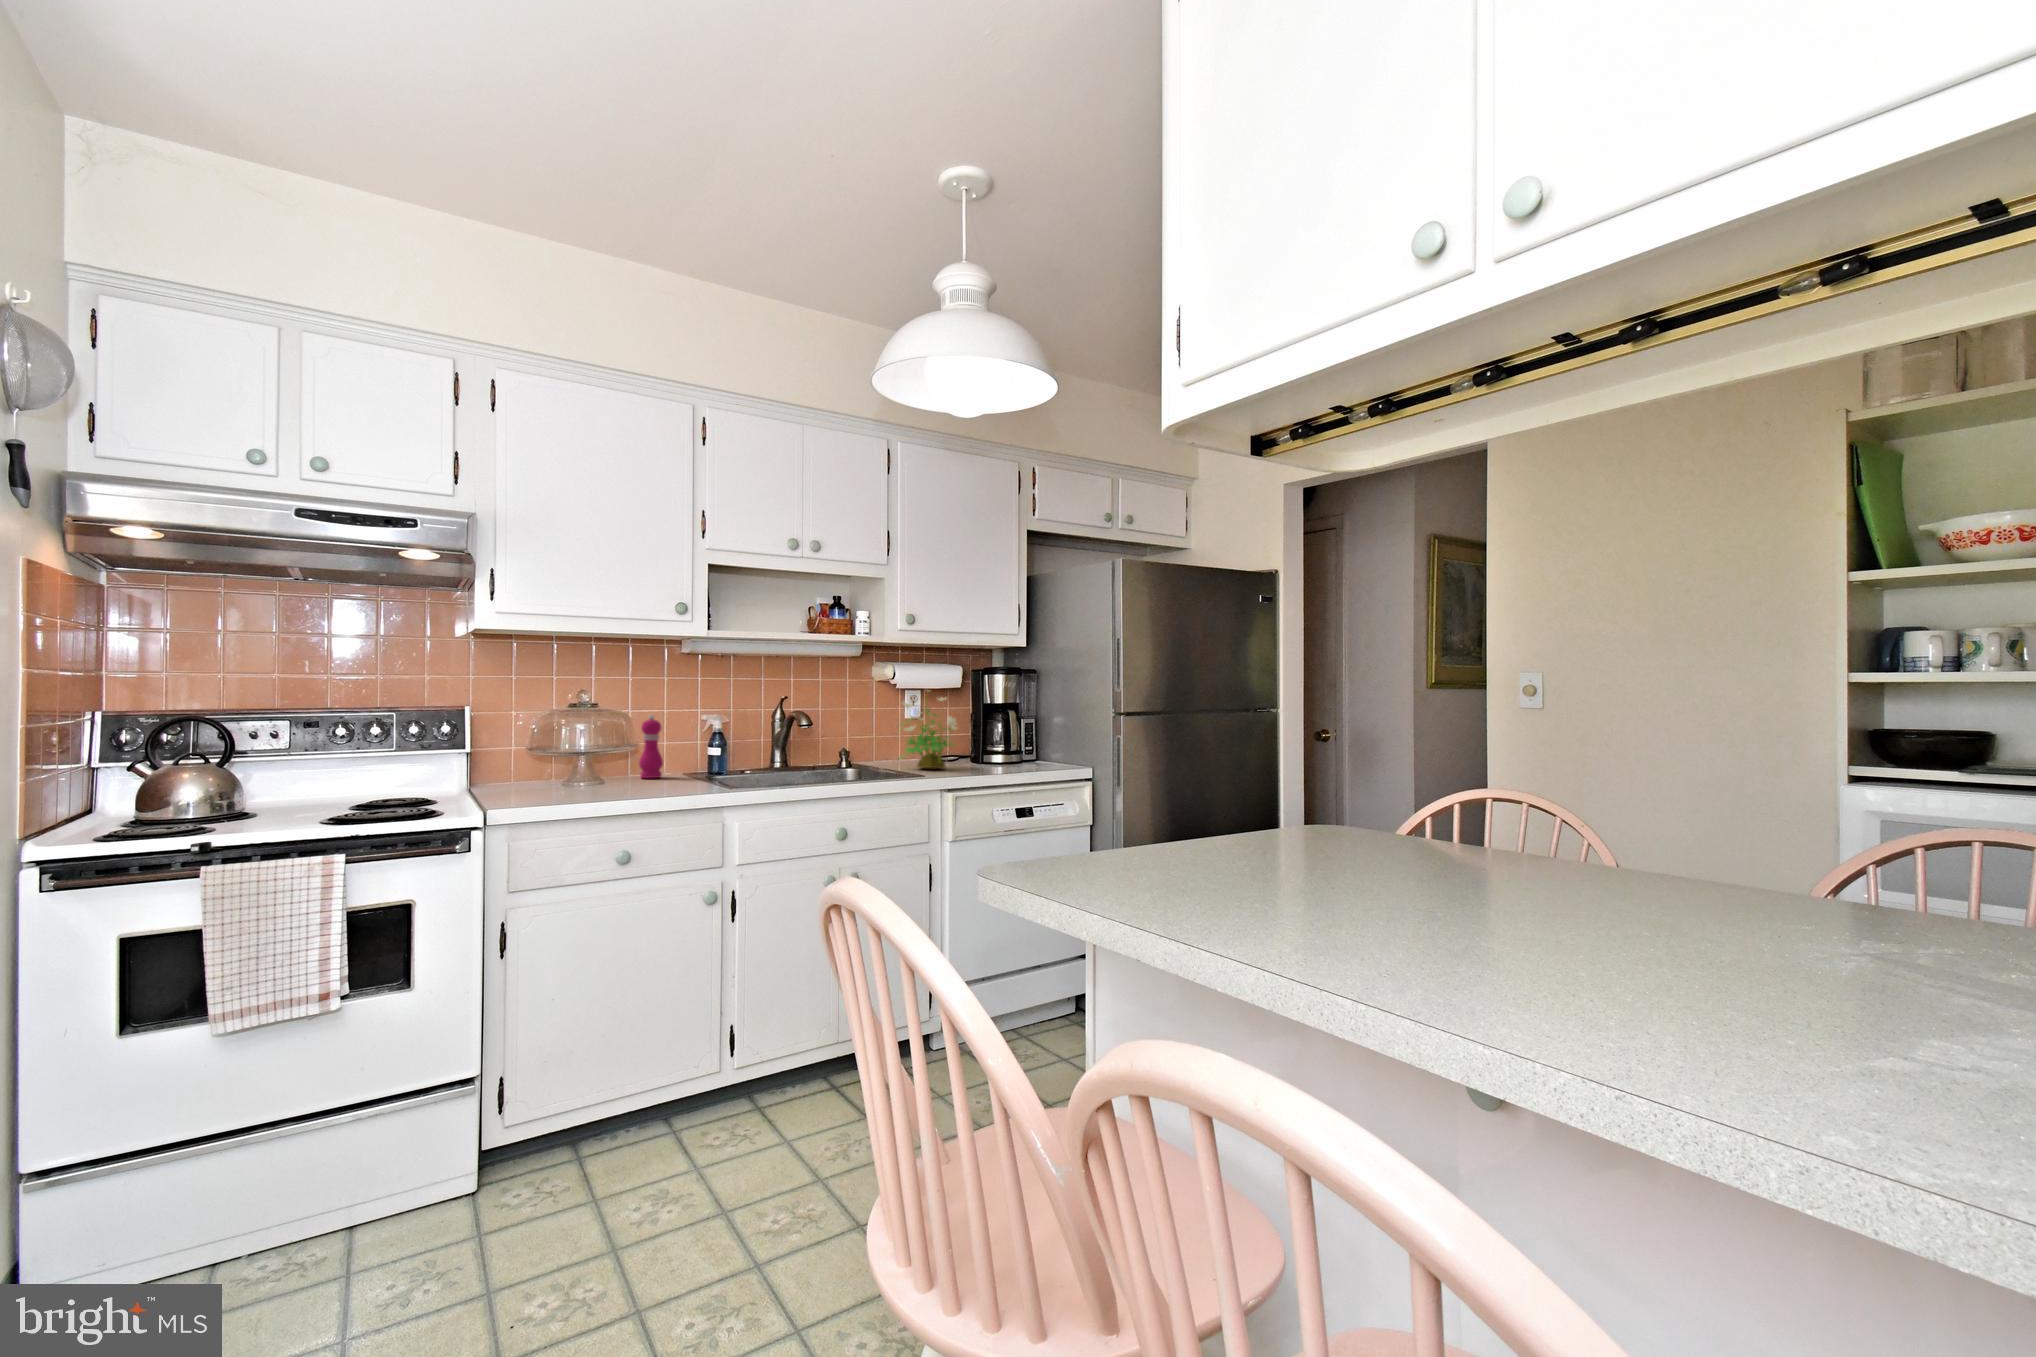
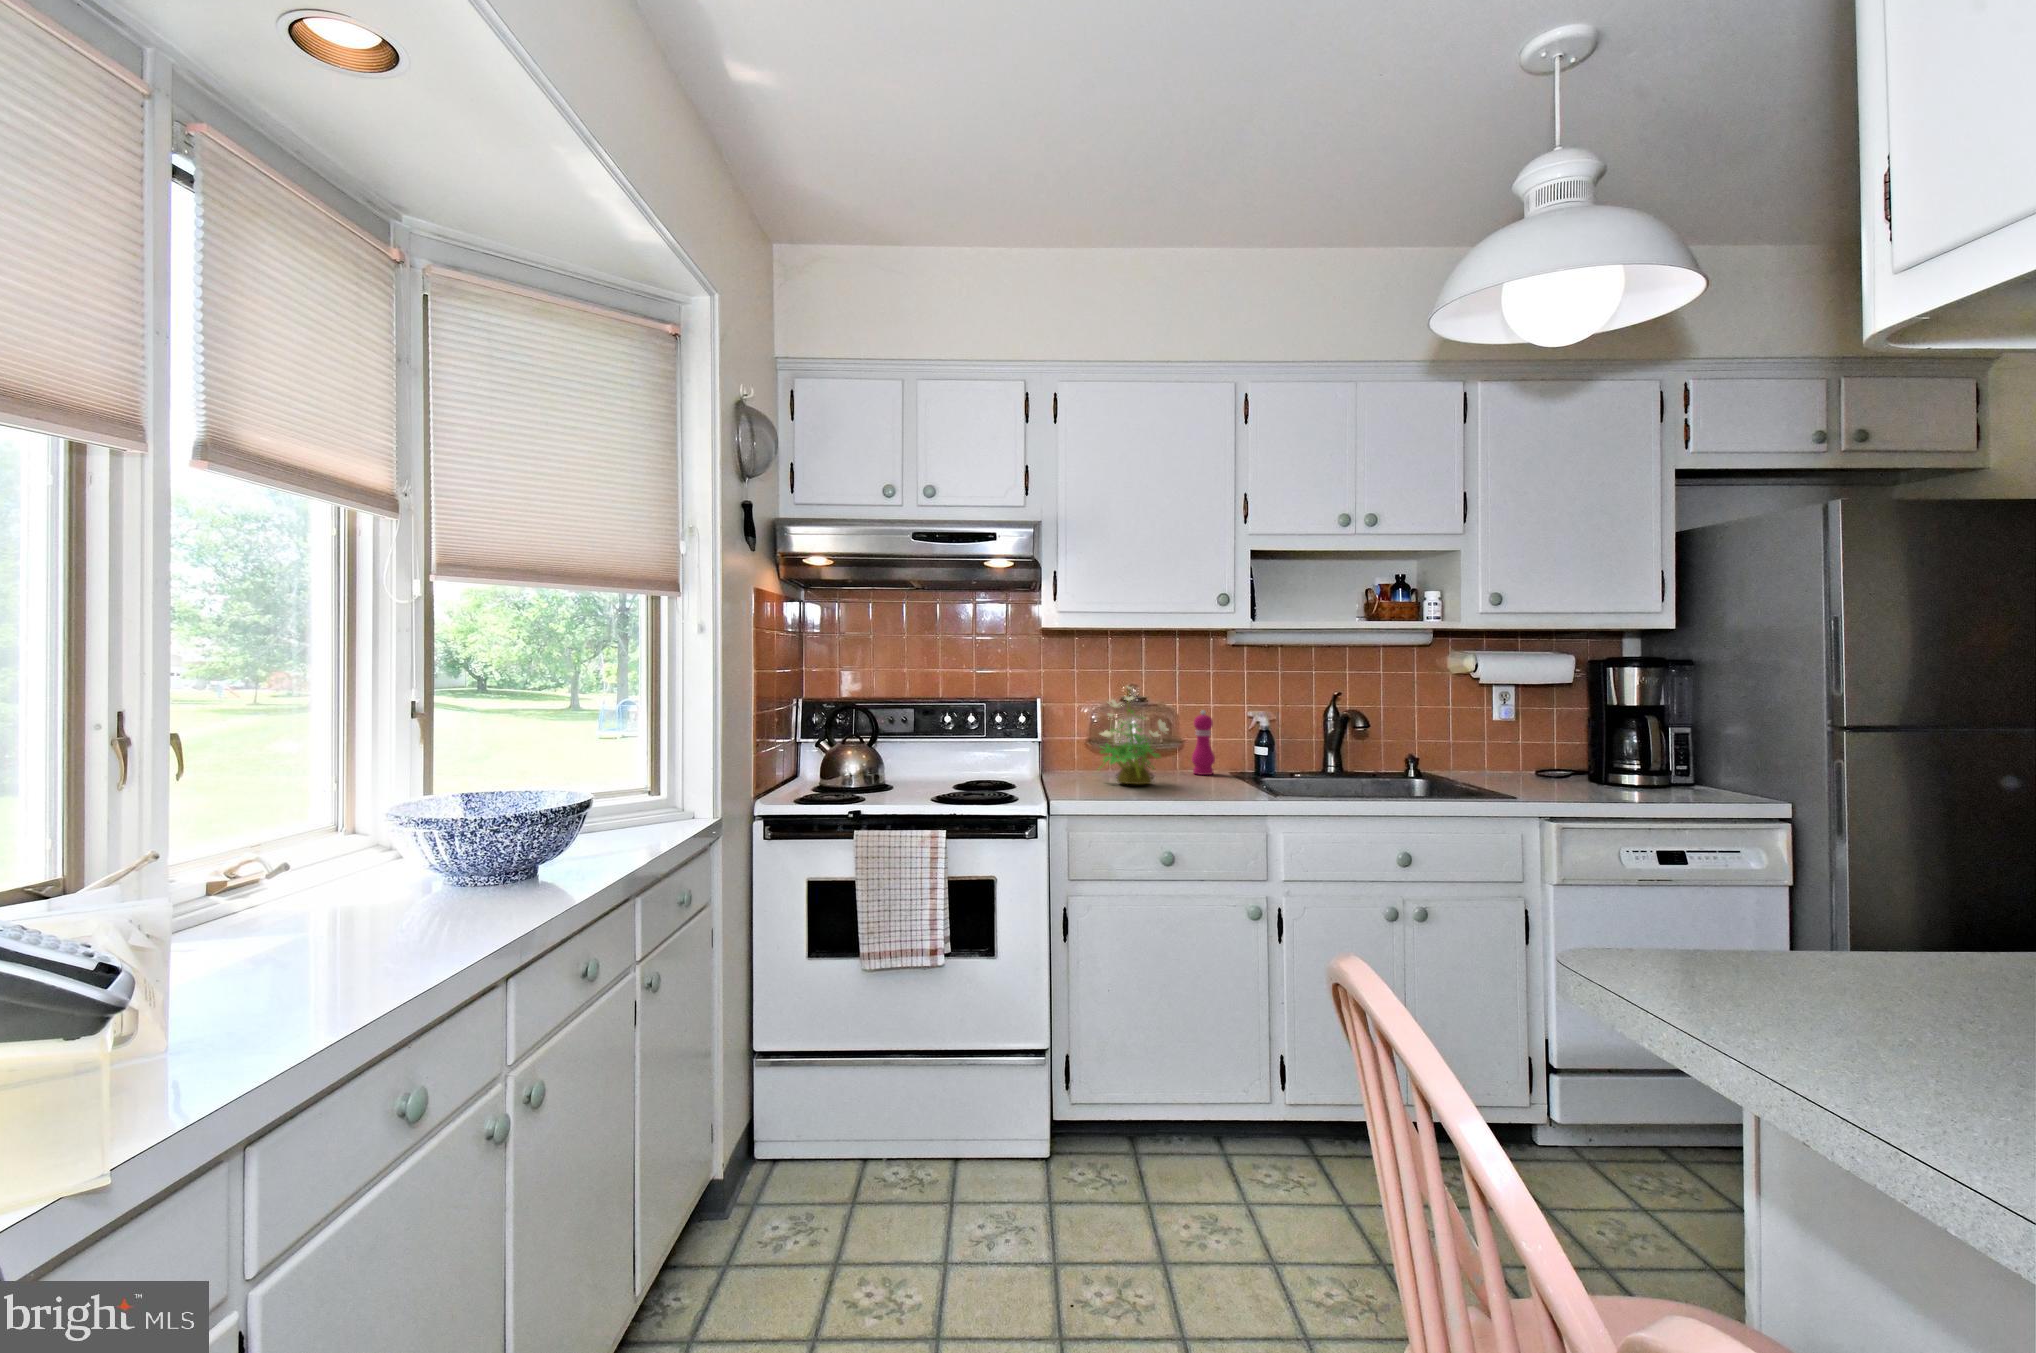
potted plant: present [900,697,957,768] -> present [1100,687,1168,784]

